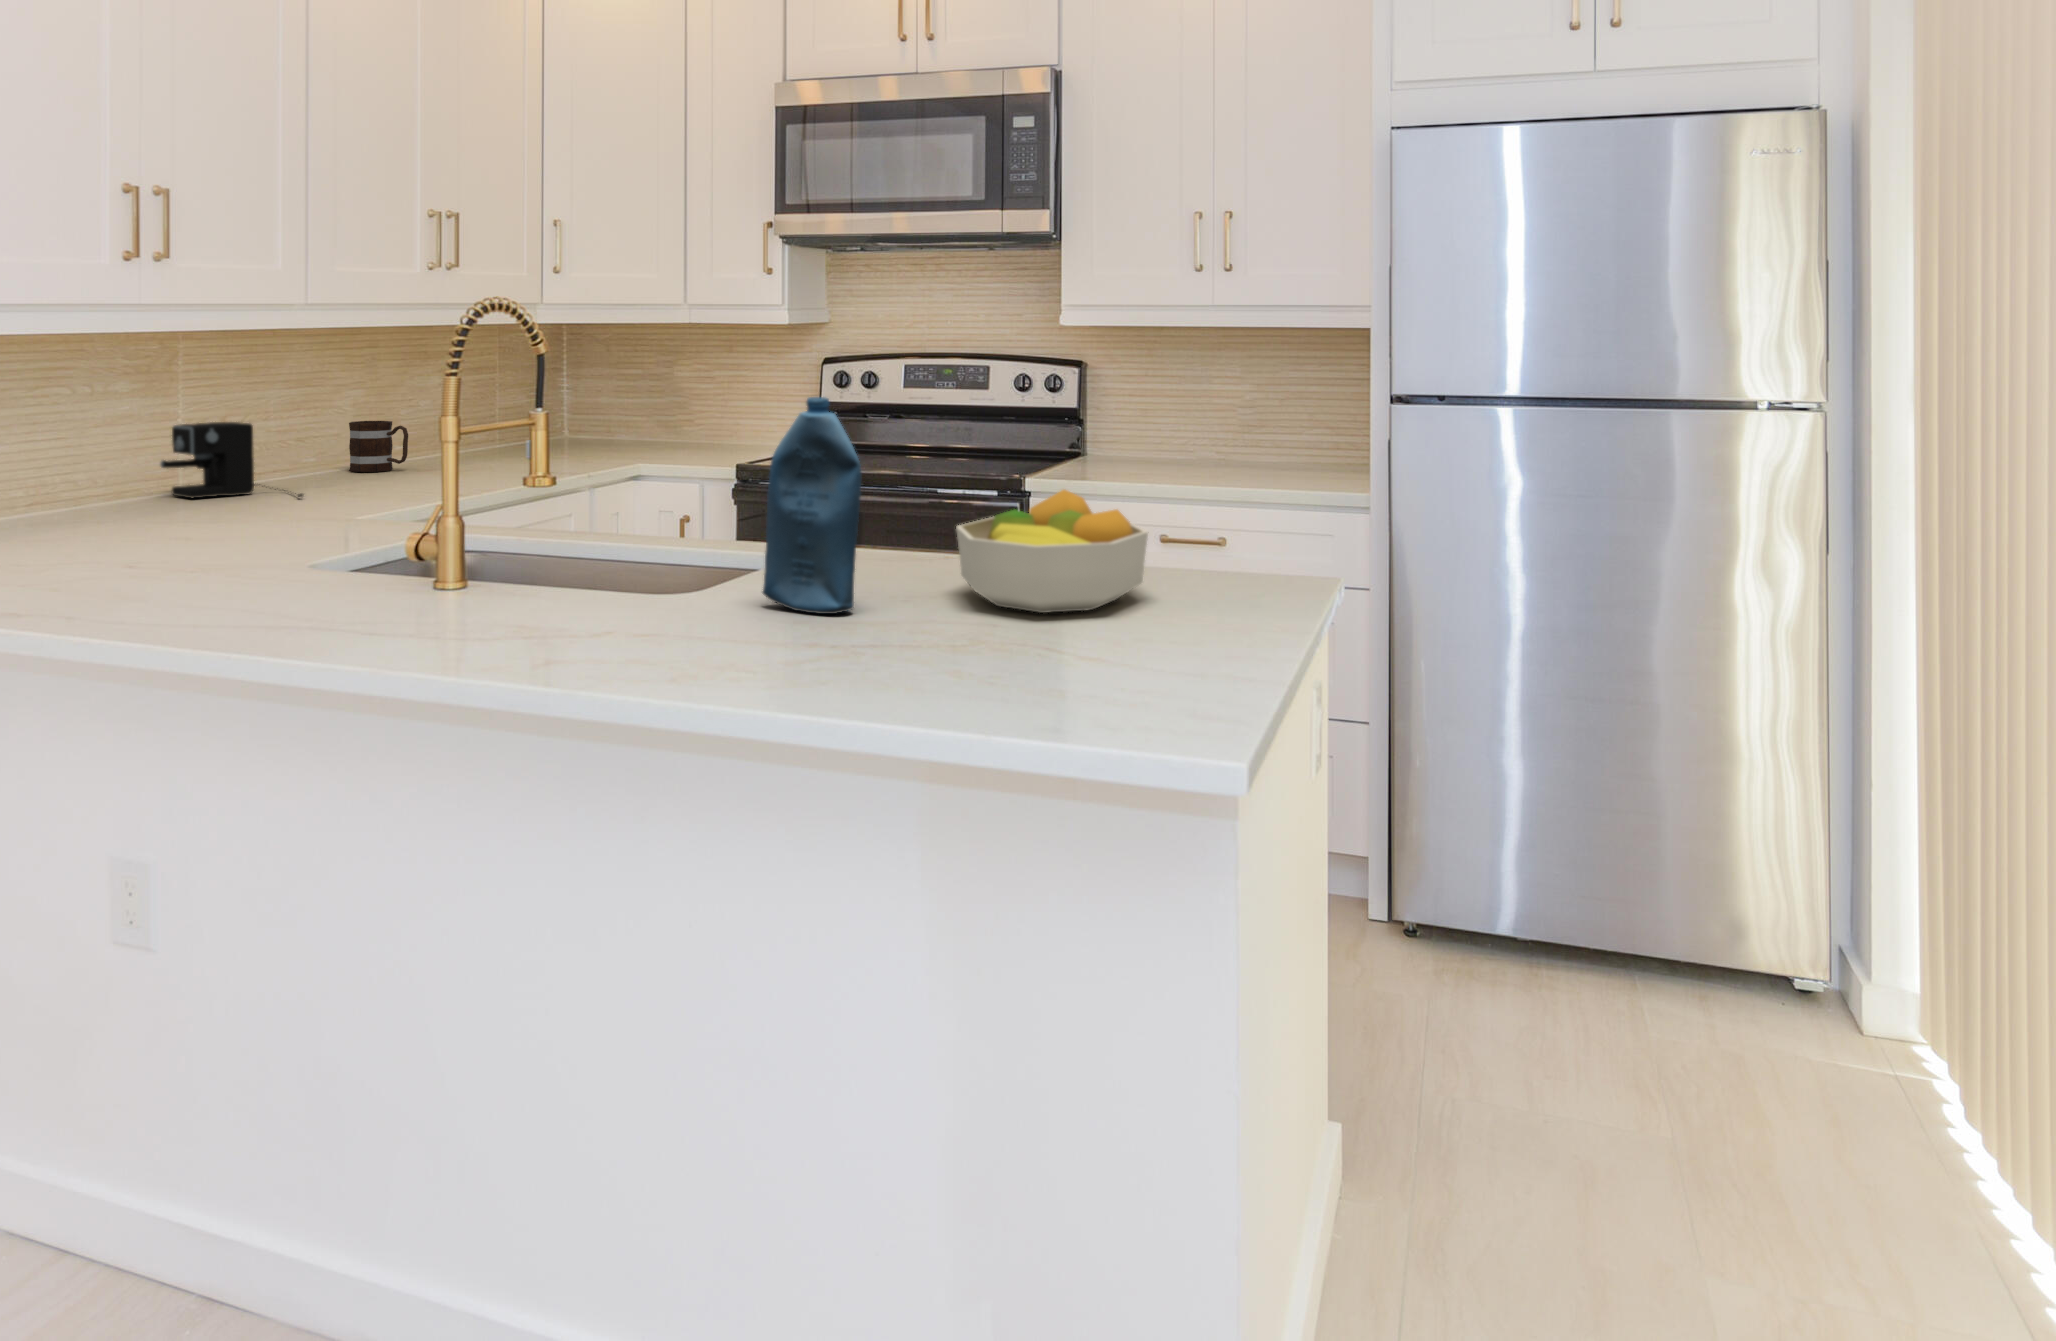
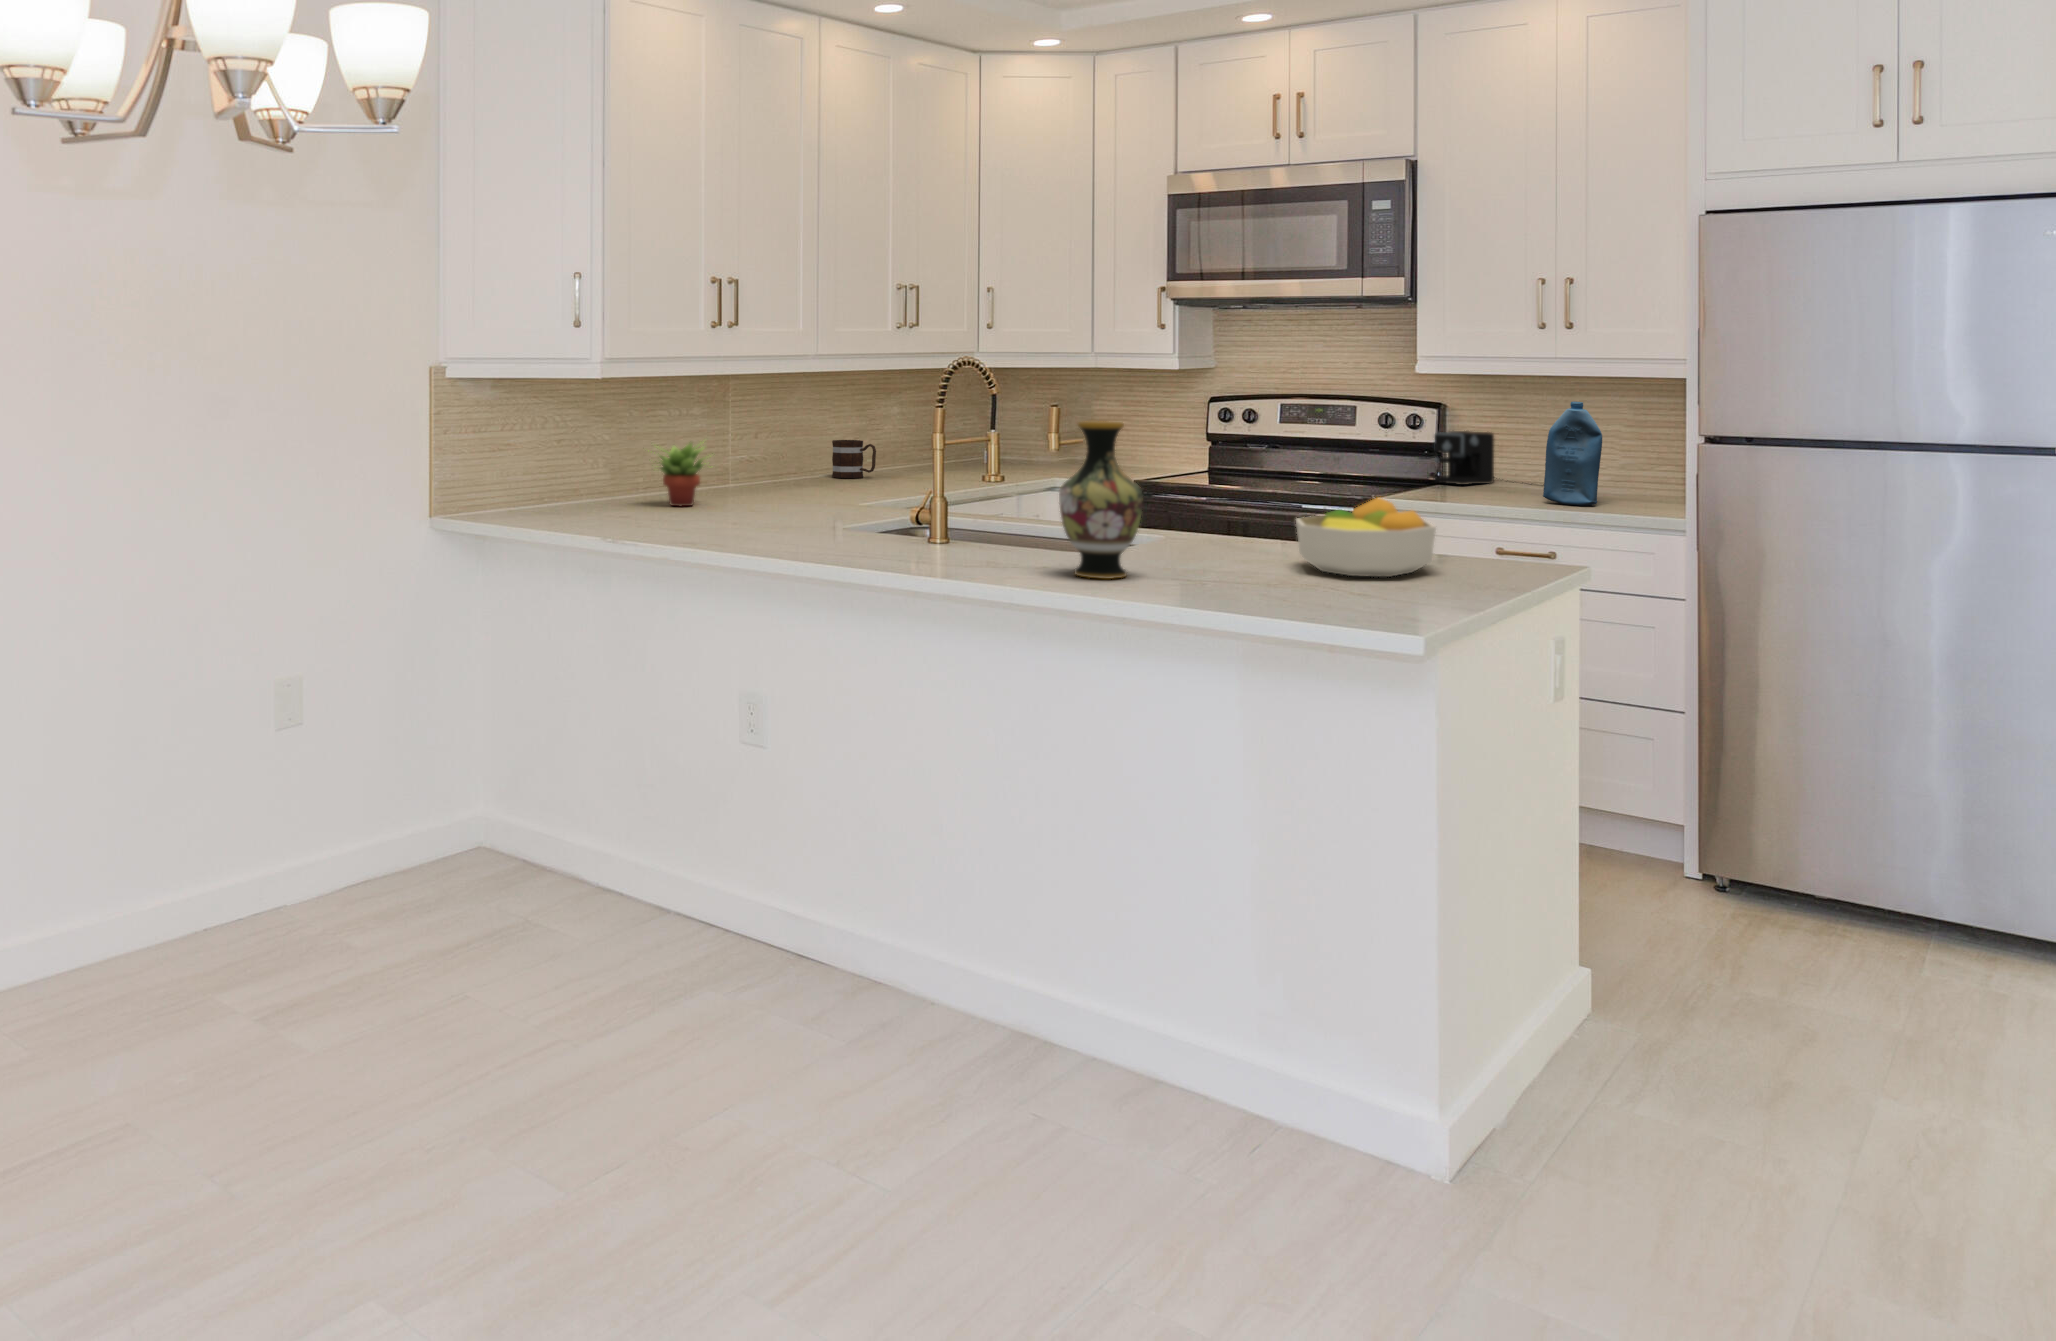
vase: none [609,388,738,642] -> present [1059,421,1142,579]
bottle: present [762,397,861,614] -> present [1543,402,1602,506]
coffee maker: present [160,422,304,498] -> present [1433,431,1544,486]
succulent plant: none [19,423,139,528] -> present [659,443,711,506]

